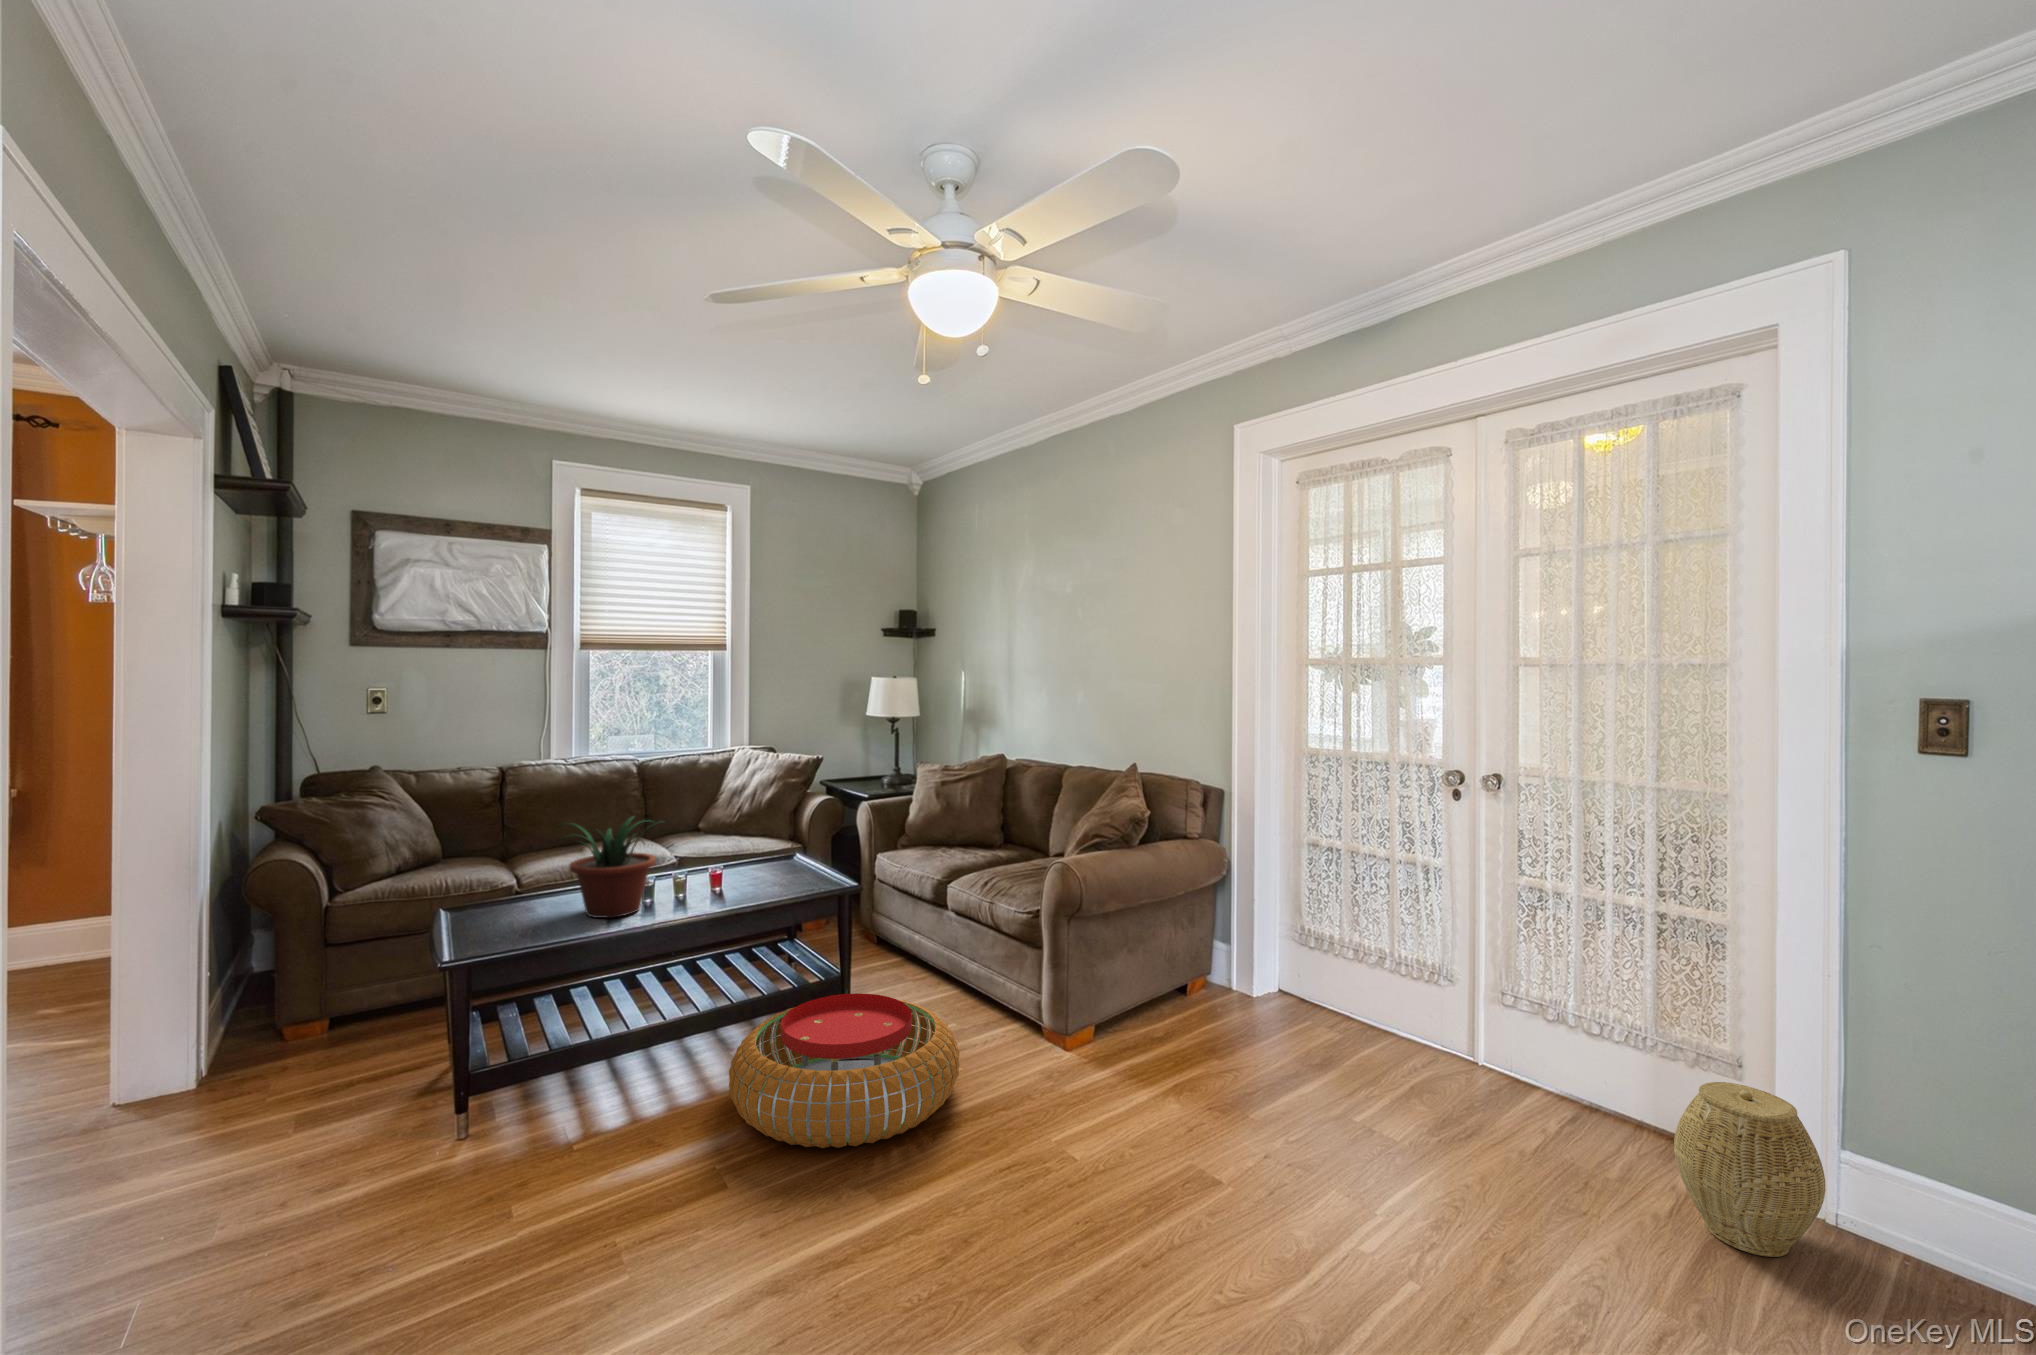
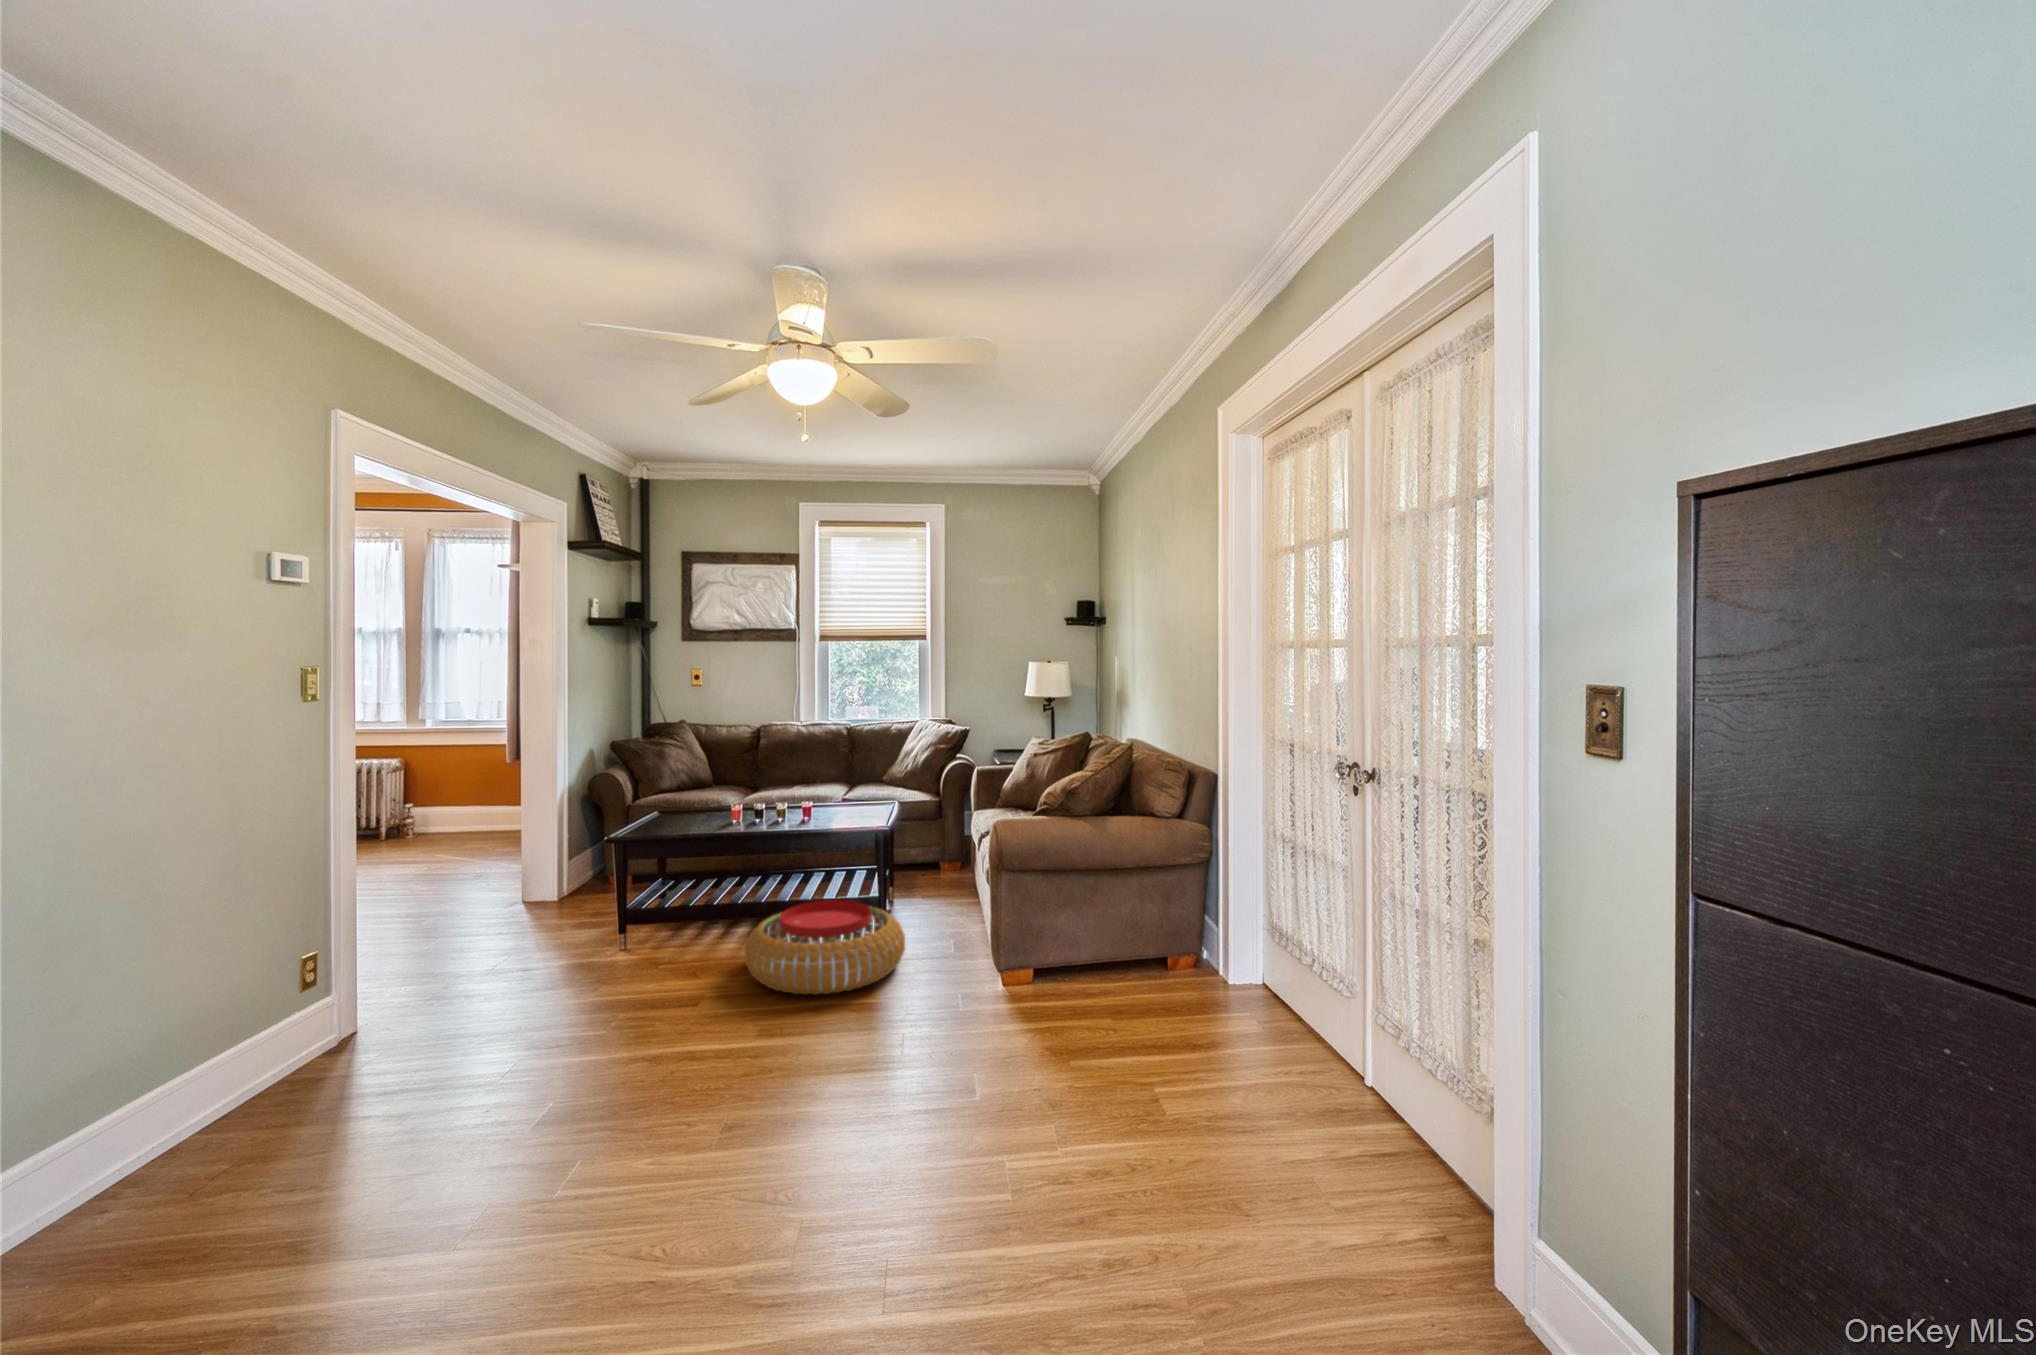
potted plant: present [558,817,656,918] -> none [699,764,766,829]
woven basket: present [1674,1082,1826,1257] -> none [1268,1076,1382,1235]

